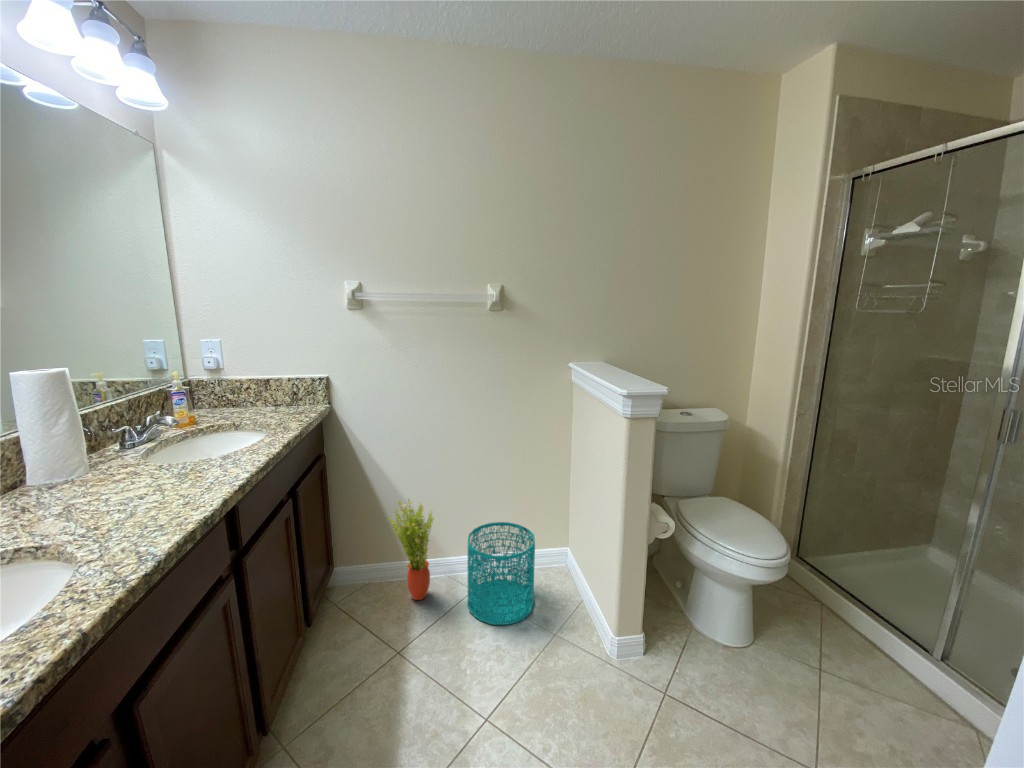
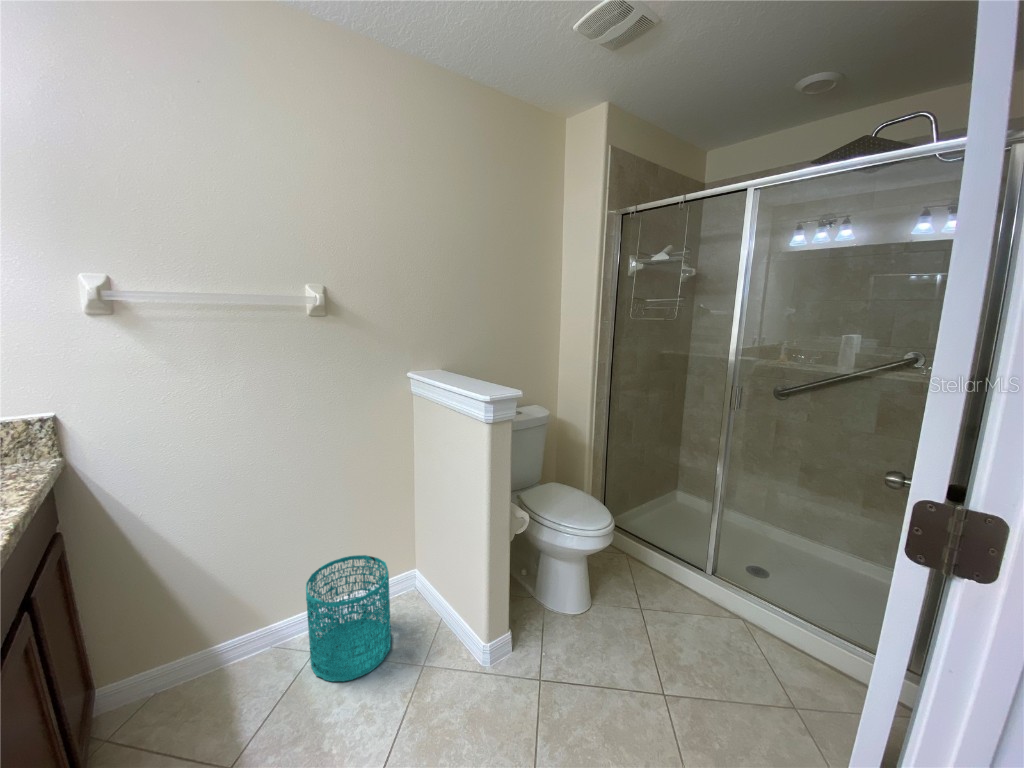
potted plant: present [389,499,434,600] -> none [184,558,258,687]

